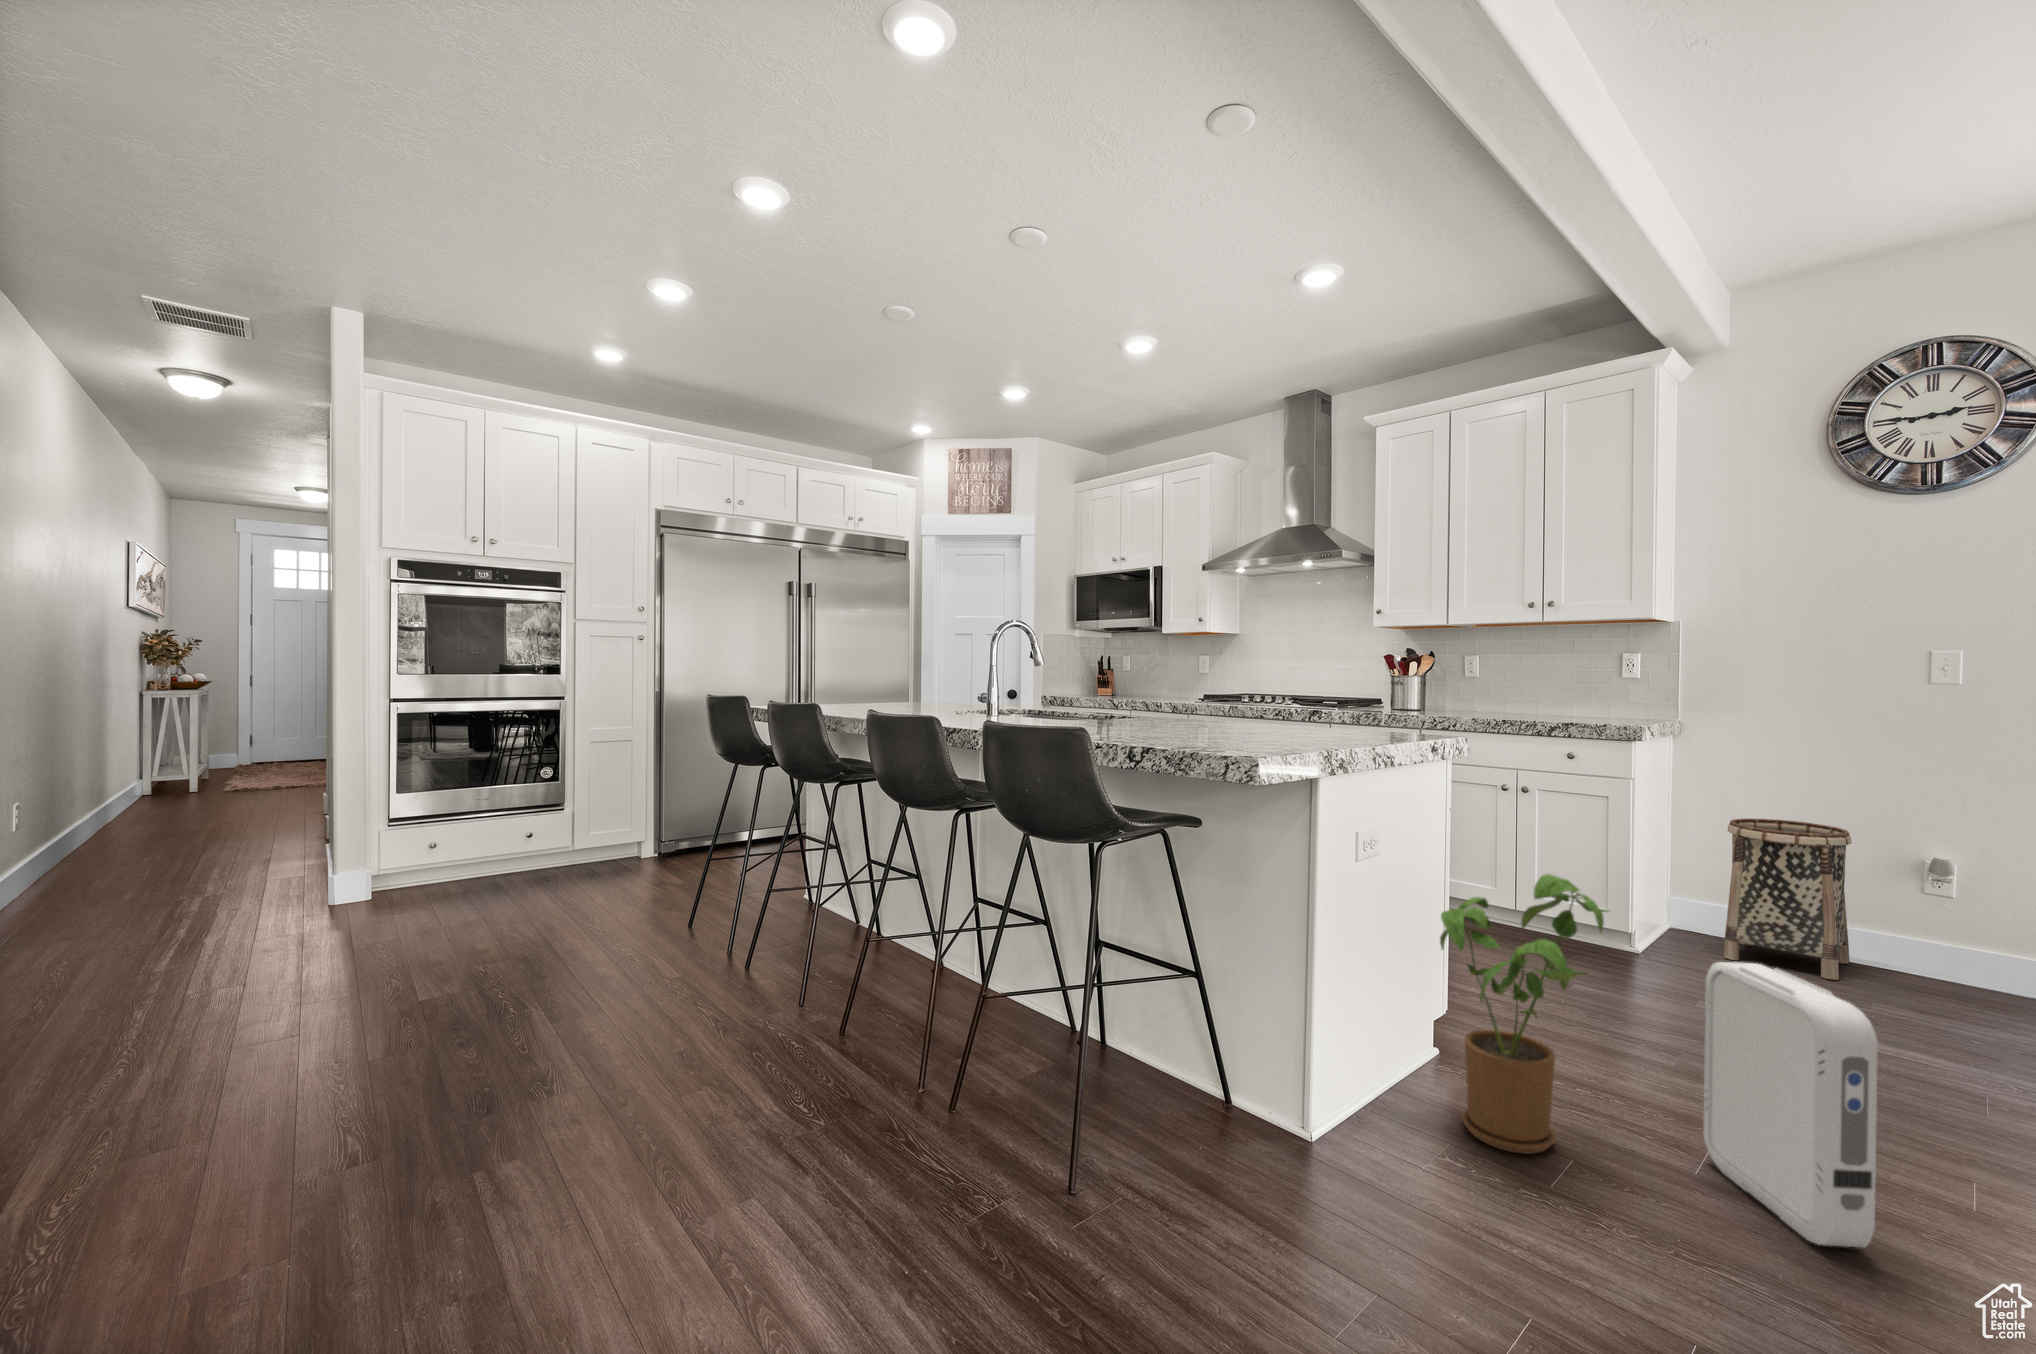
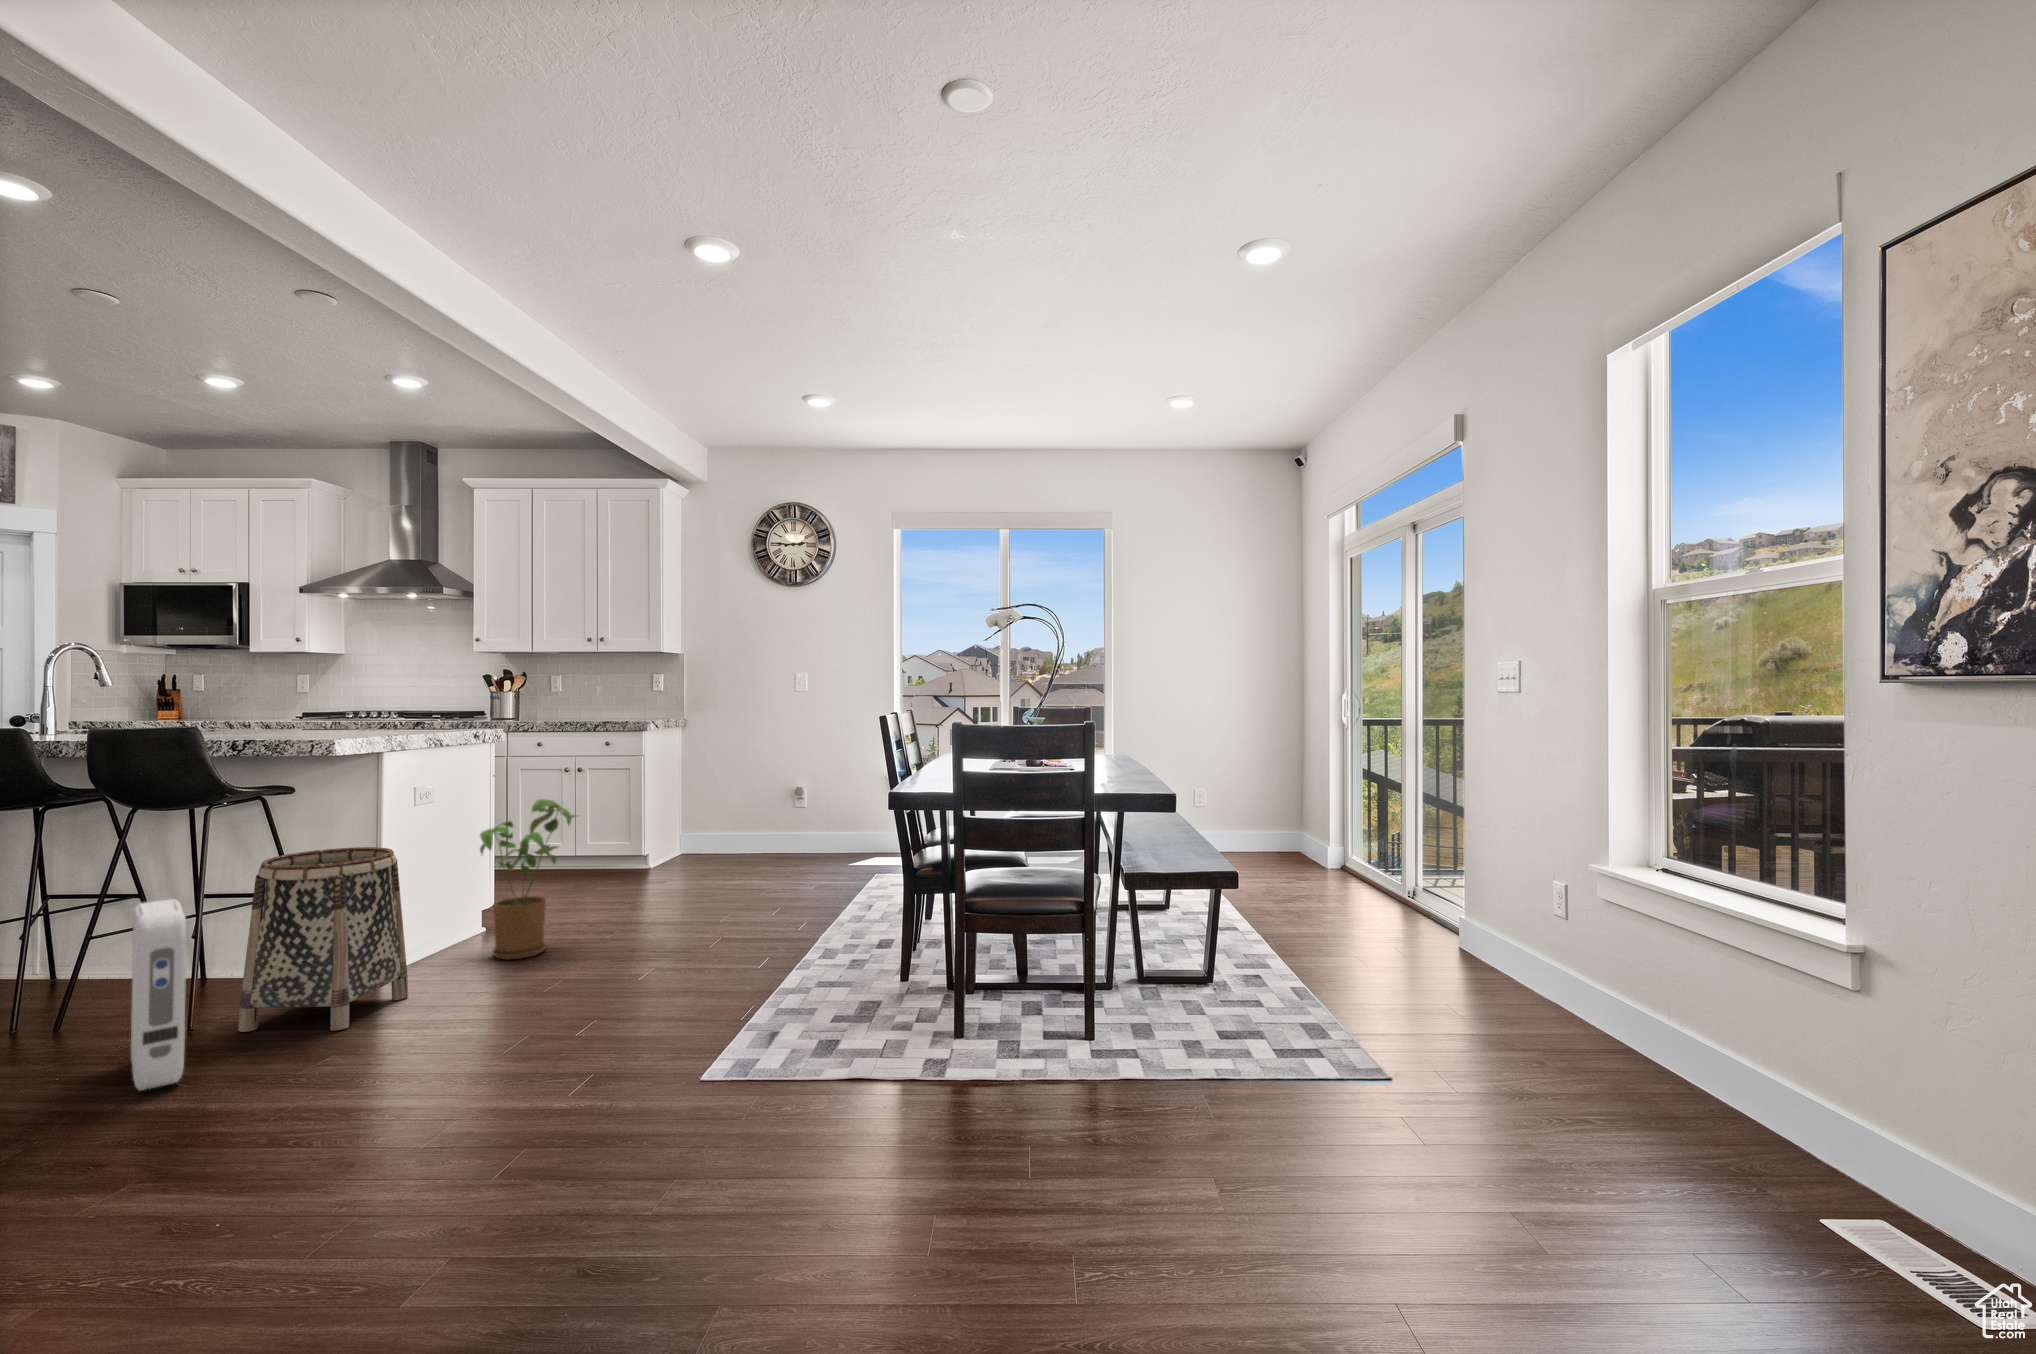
basket: present [1723,819,1852,980] -> present [238,847,408,1032]
air purifier: present [1703,962,1878,1248] -> present [131,899,186,1091]

